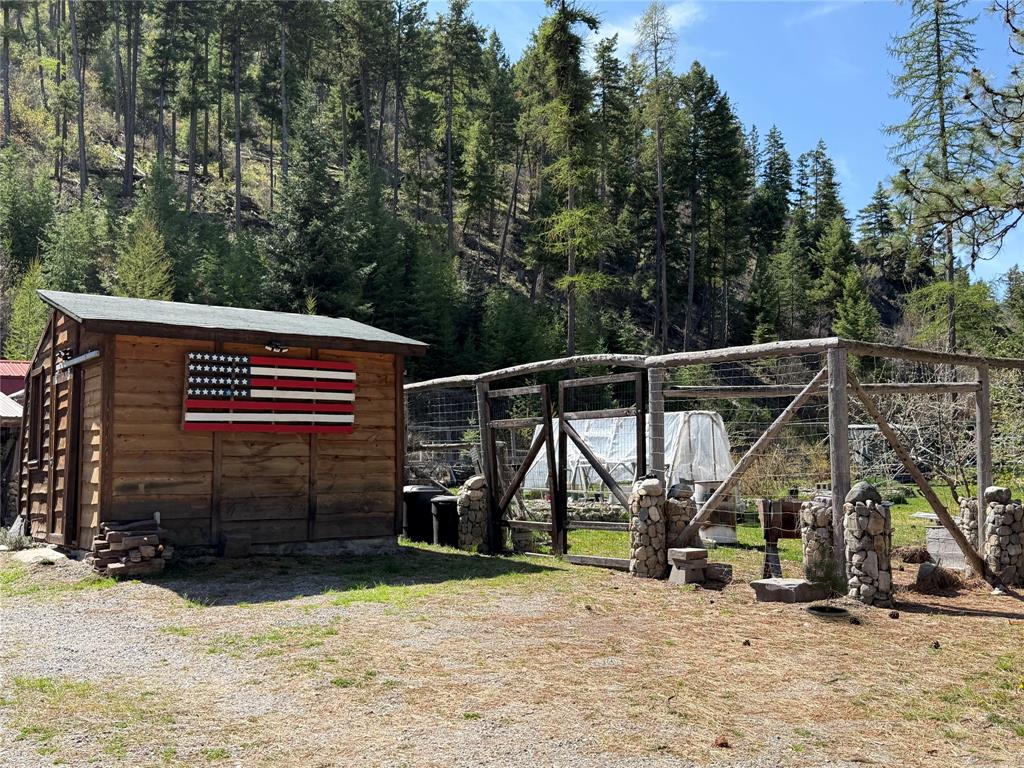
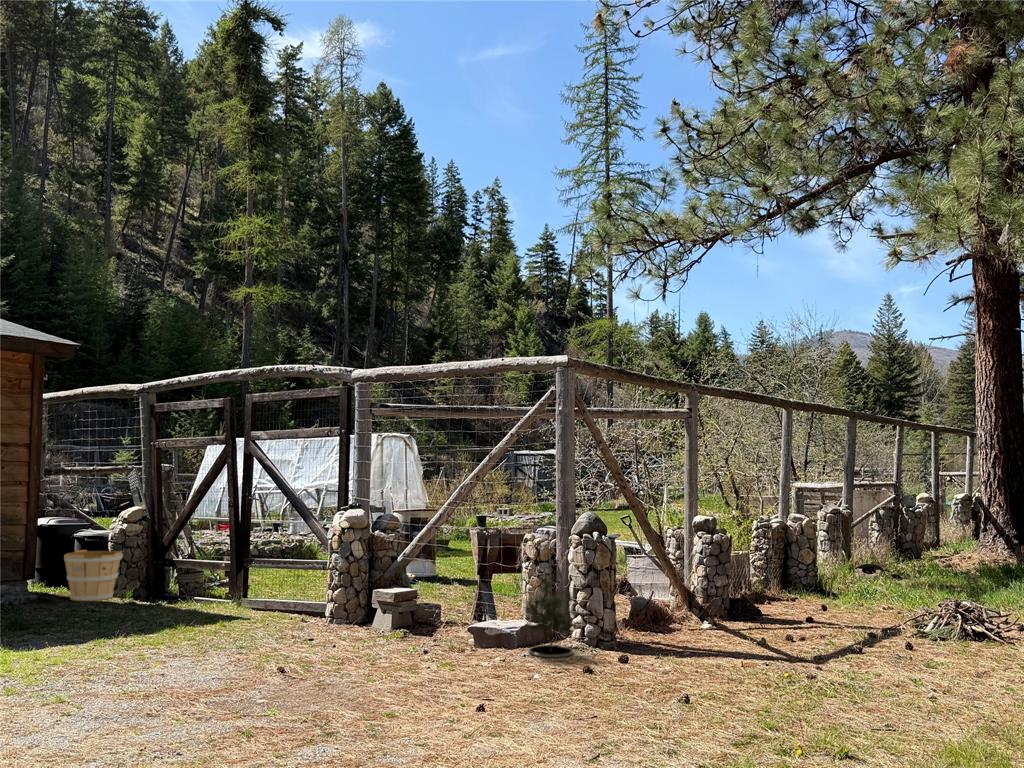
wooden bucket: none [426,508,469,549] -> present [64,550,123,601]

